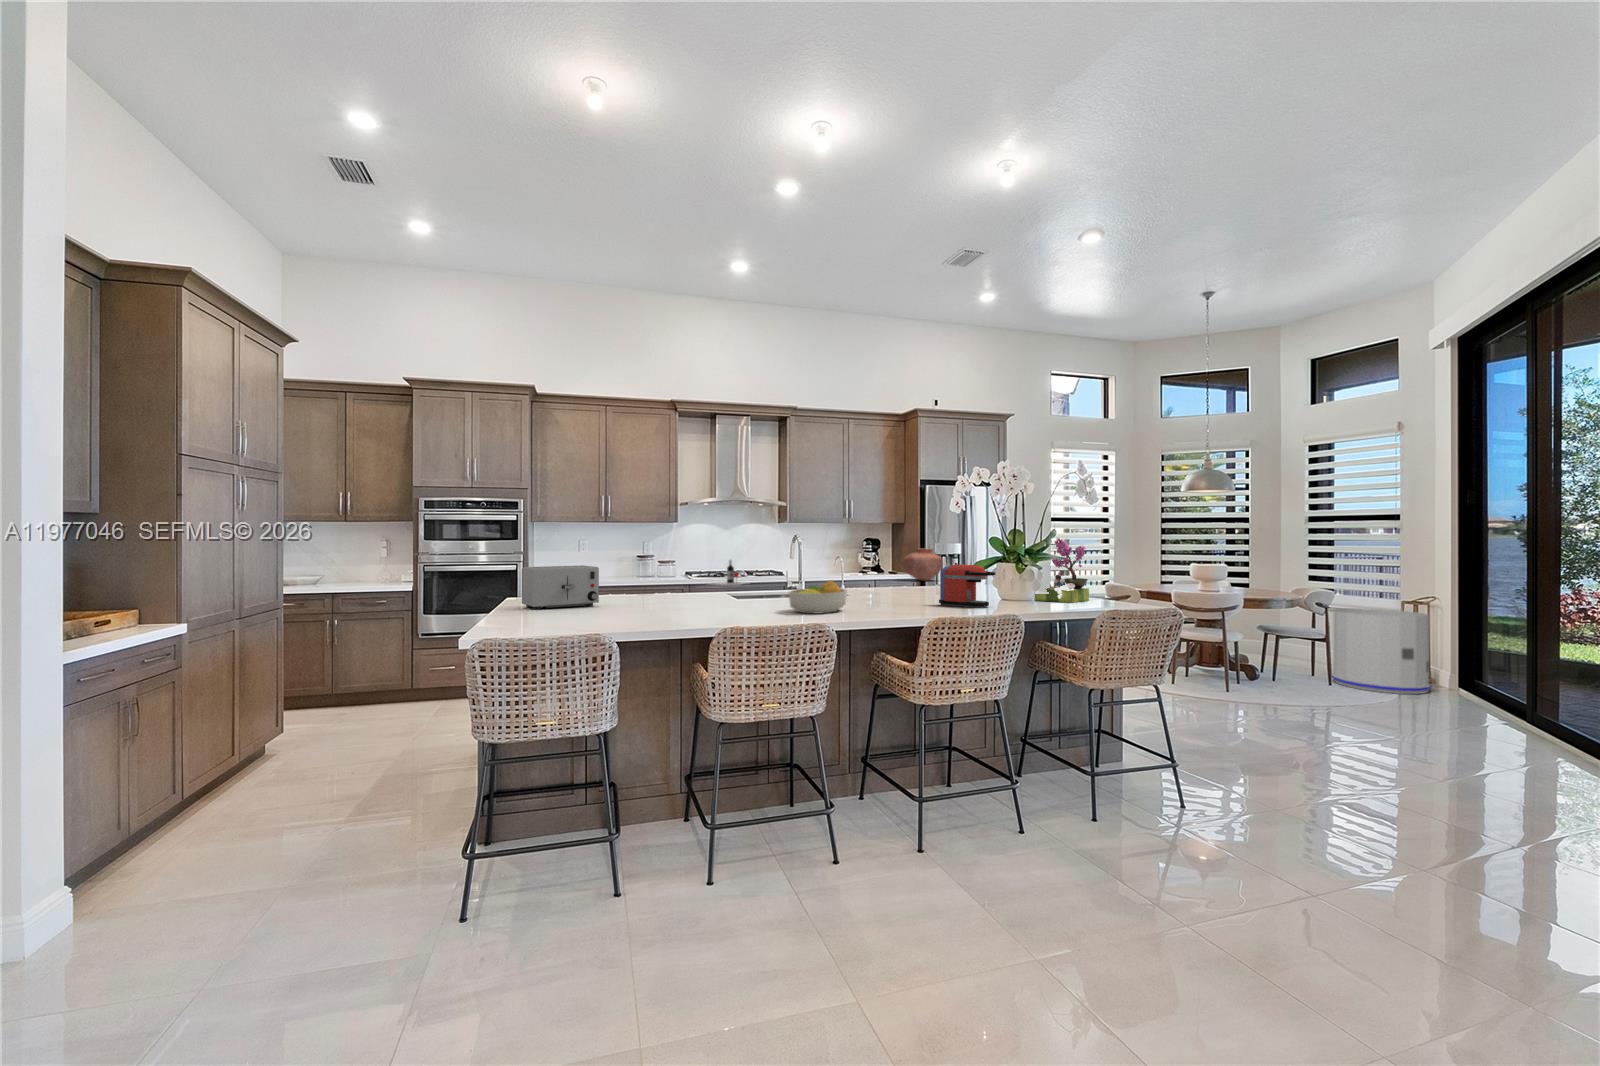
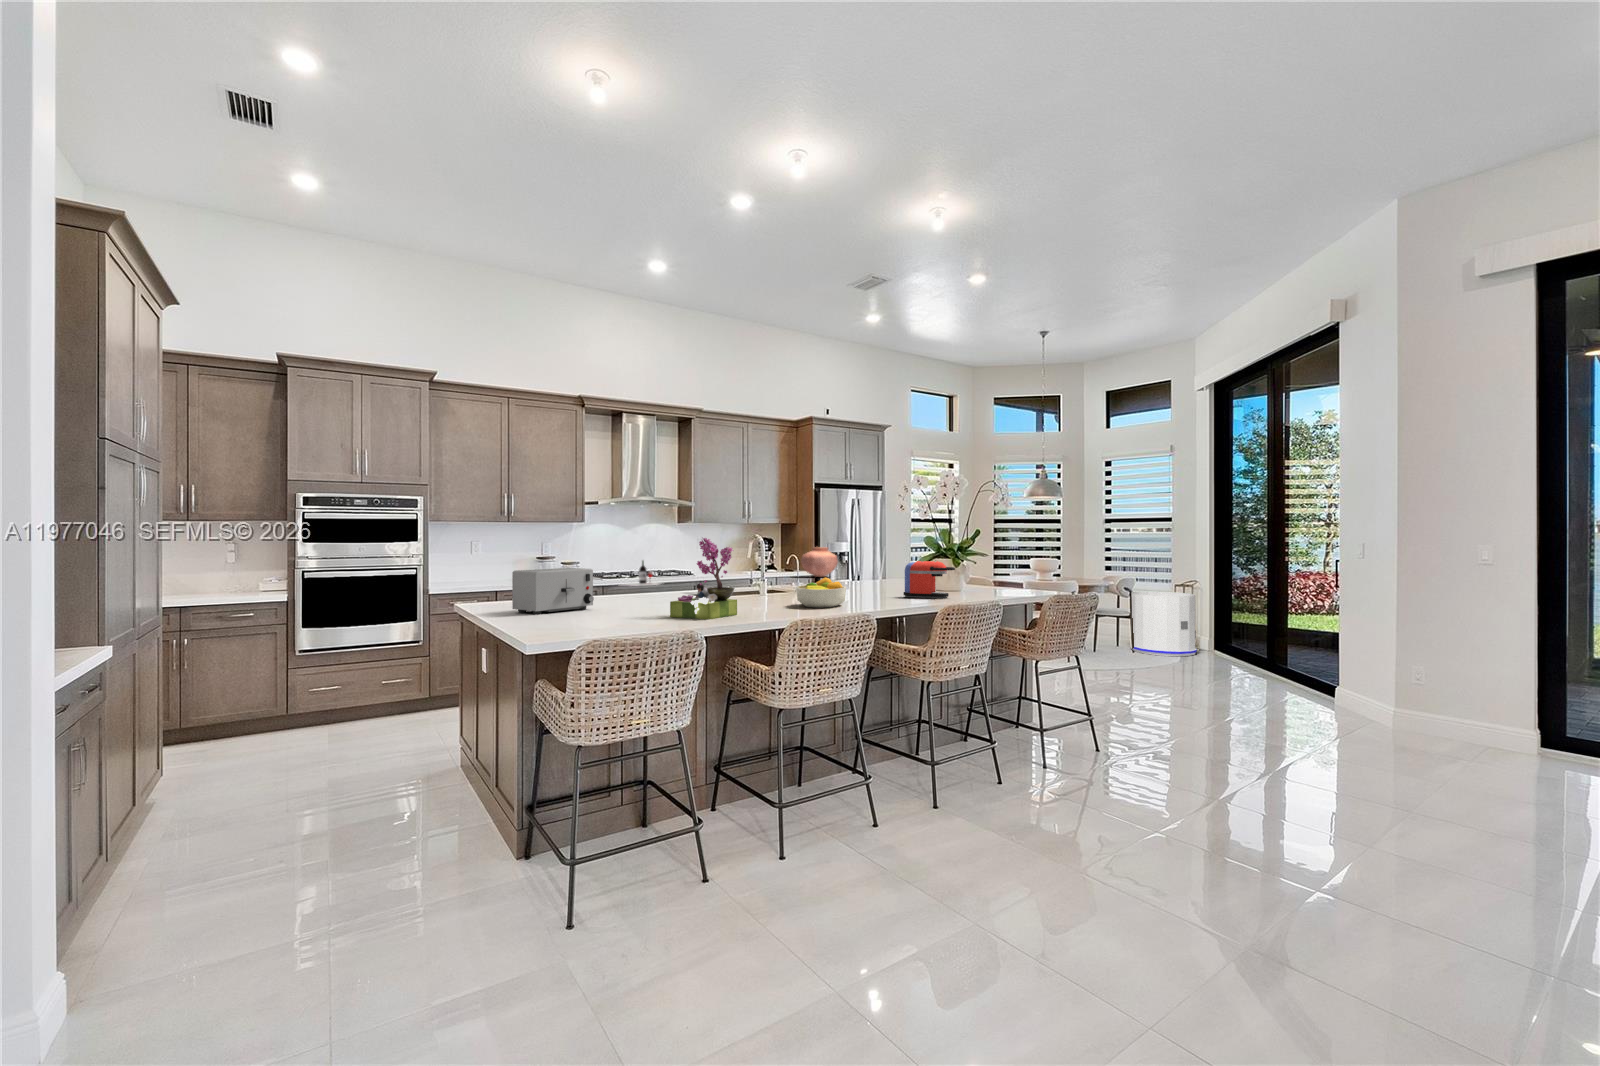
flower arrangement: present [1035,538,1089,603] -> present [670,538,737,620]

